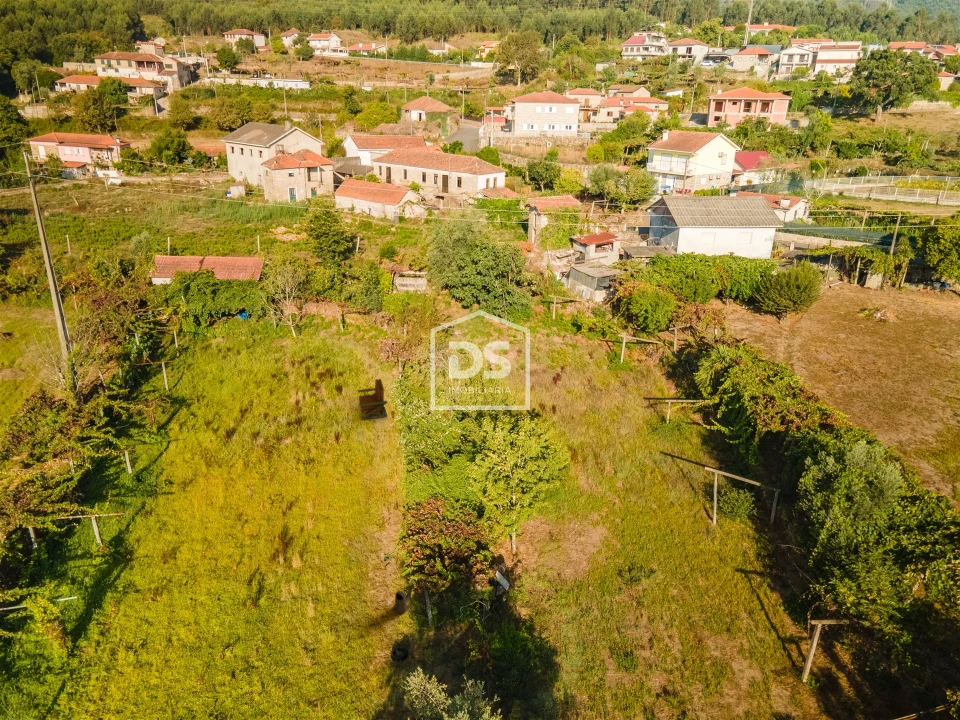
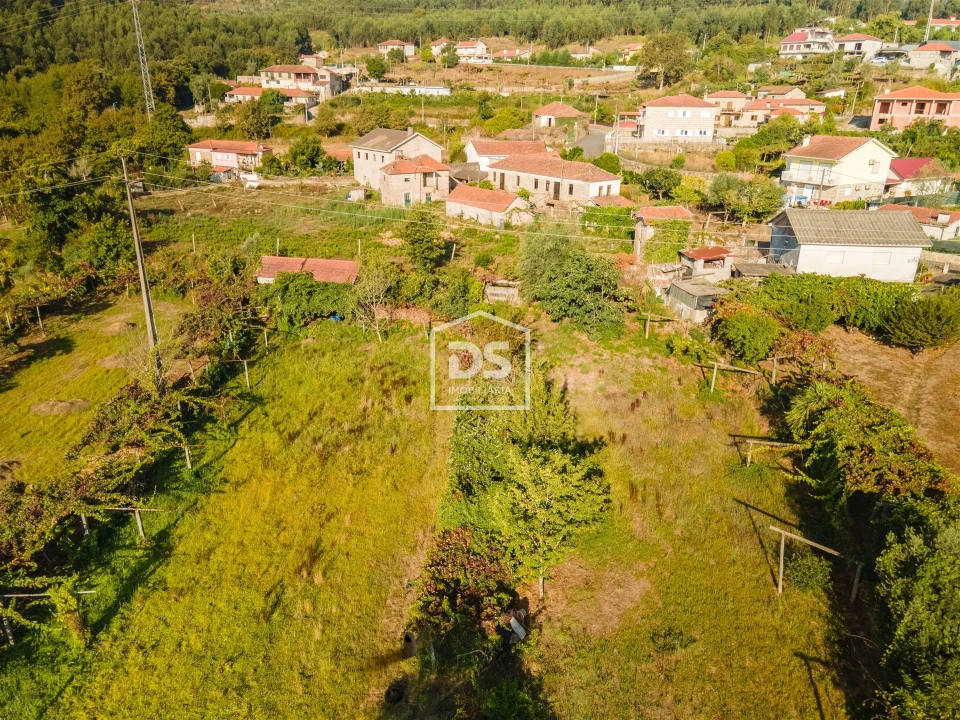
lounge chair: present [358,379,387,420] -> none [420,392,447,433]

